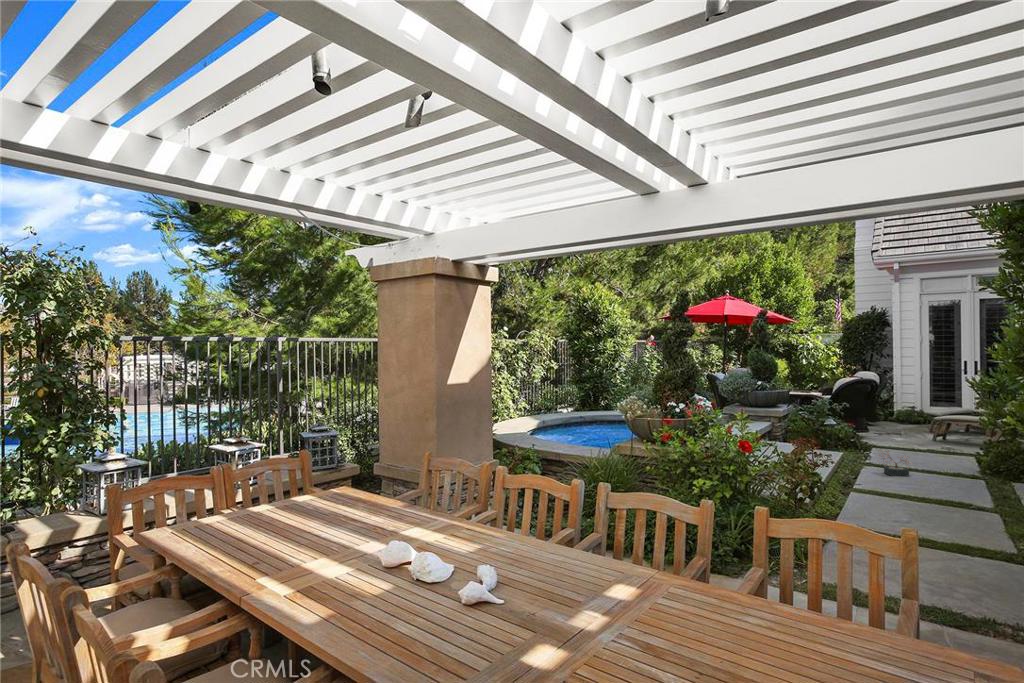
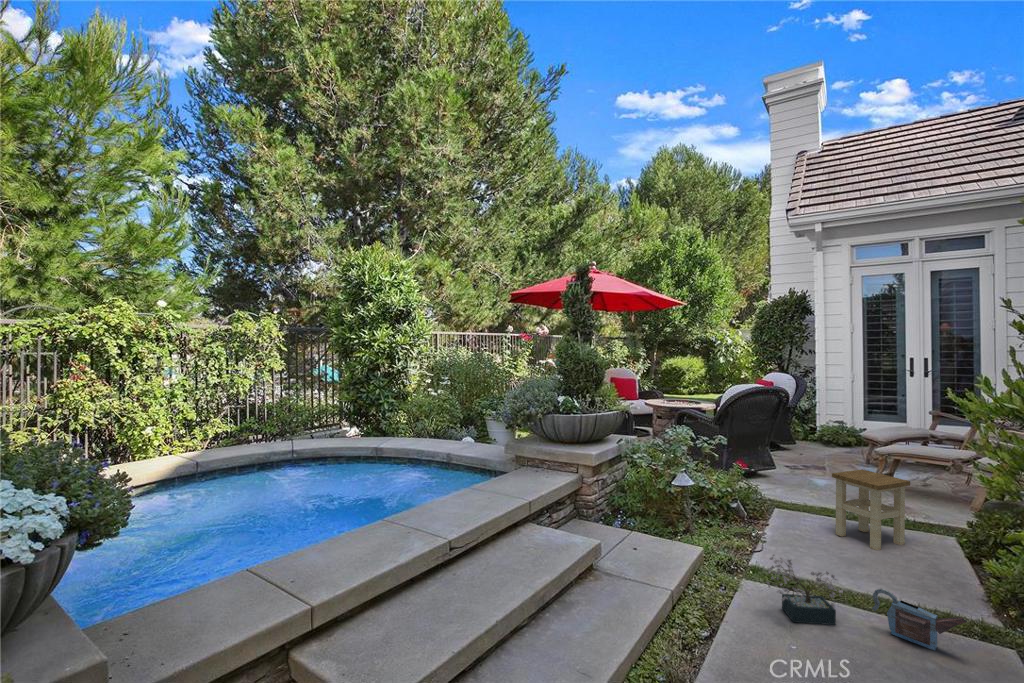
stool: none [907,422,950,461] -> present [832,469,910,550]
watering can: none [925,460,964,481] -> present [872,589,967,651]

